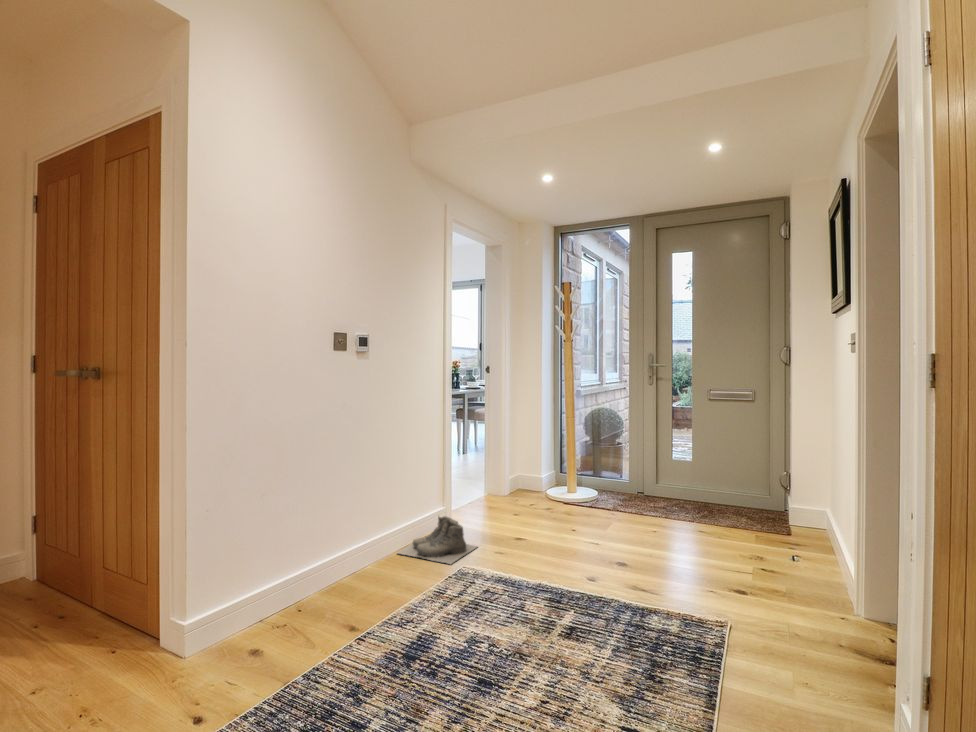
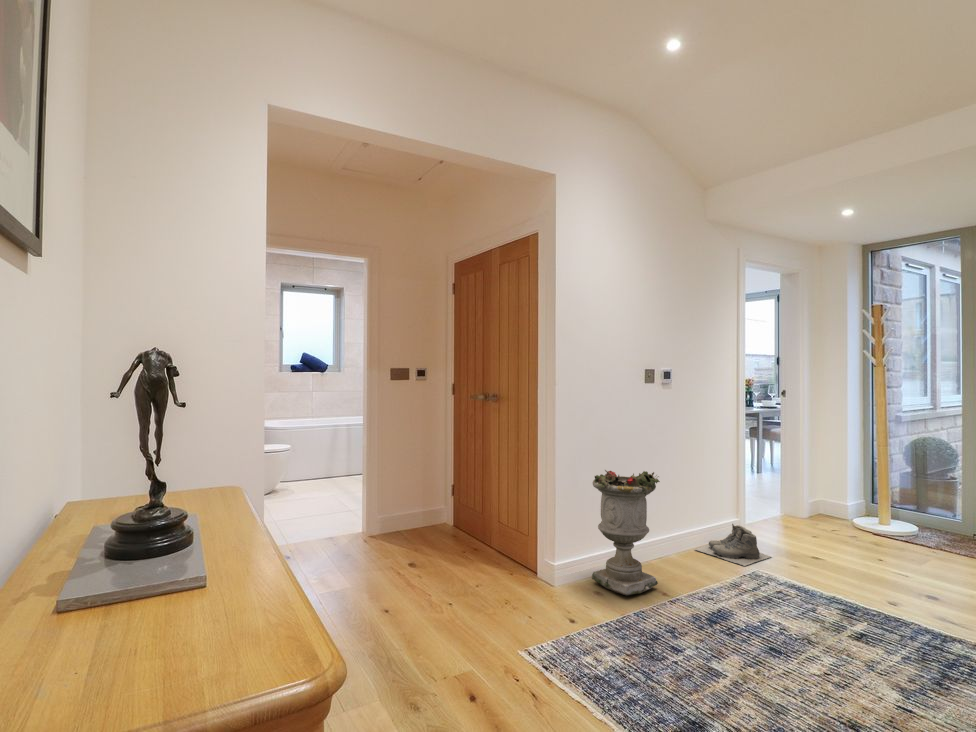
planter: none [249,465,347,646] -> present [592,470,660,595]

